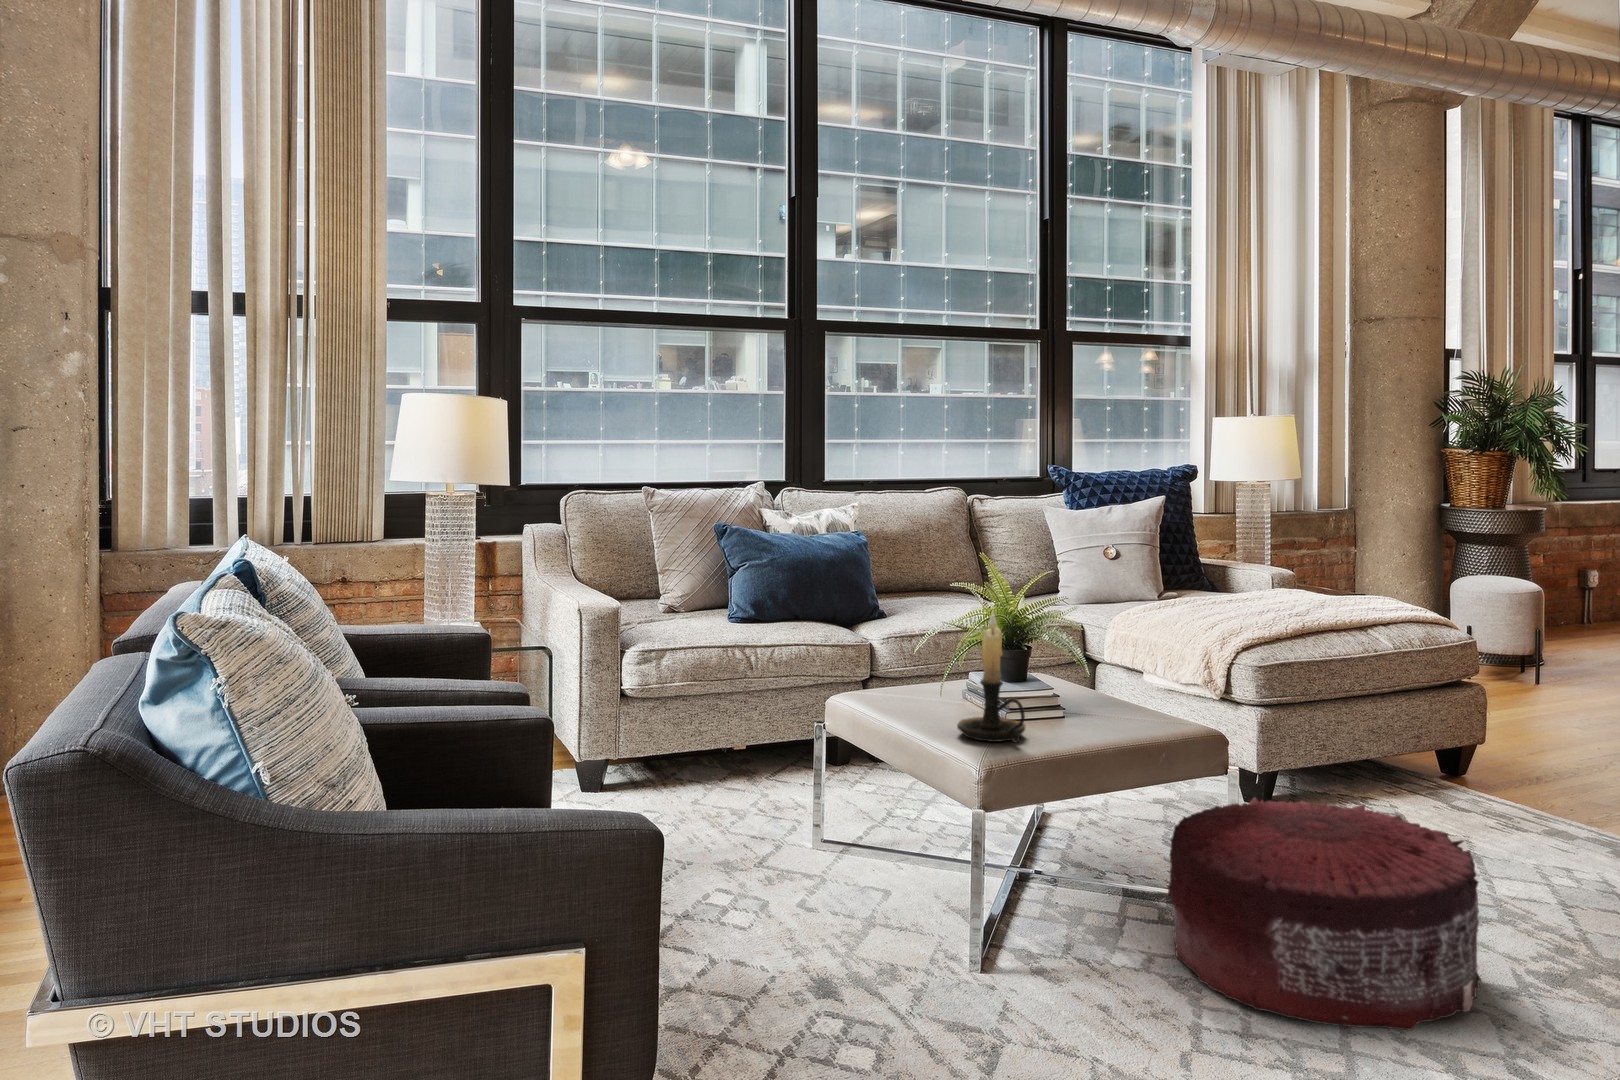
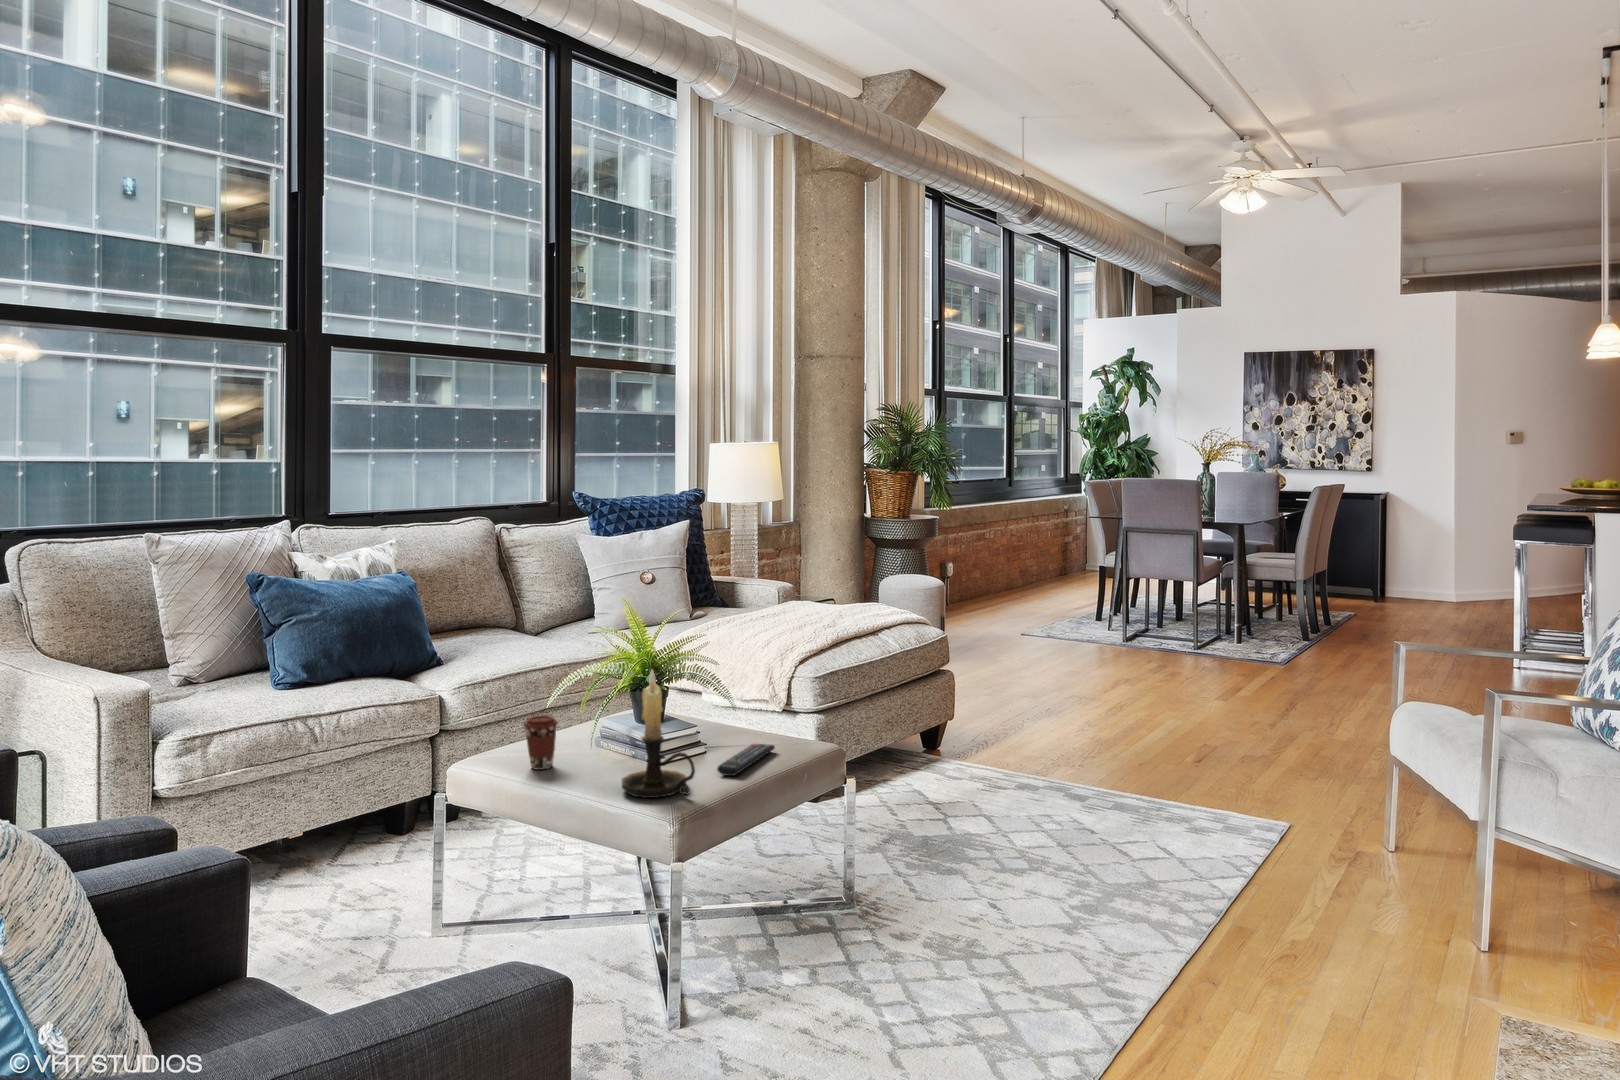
coffee cup: none [889,655,923,707] -> present [524,715,558,770]
remote control: none [1065,710,1147,735] -> present [717,744,775,776]
pouf: present [1168,797,1481,1030] -> none [819,797,1060,997]

